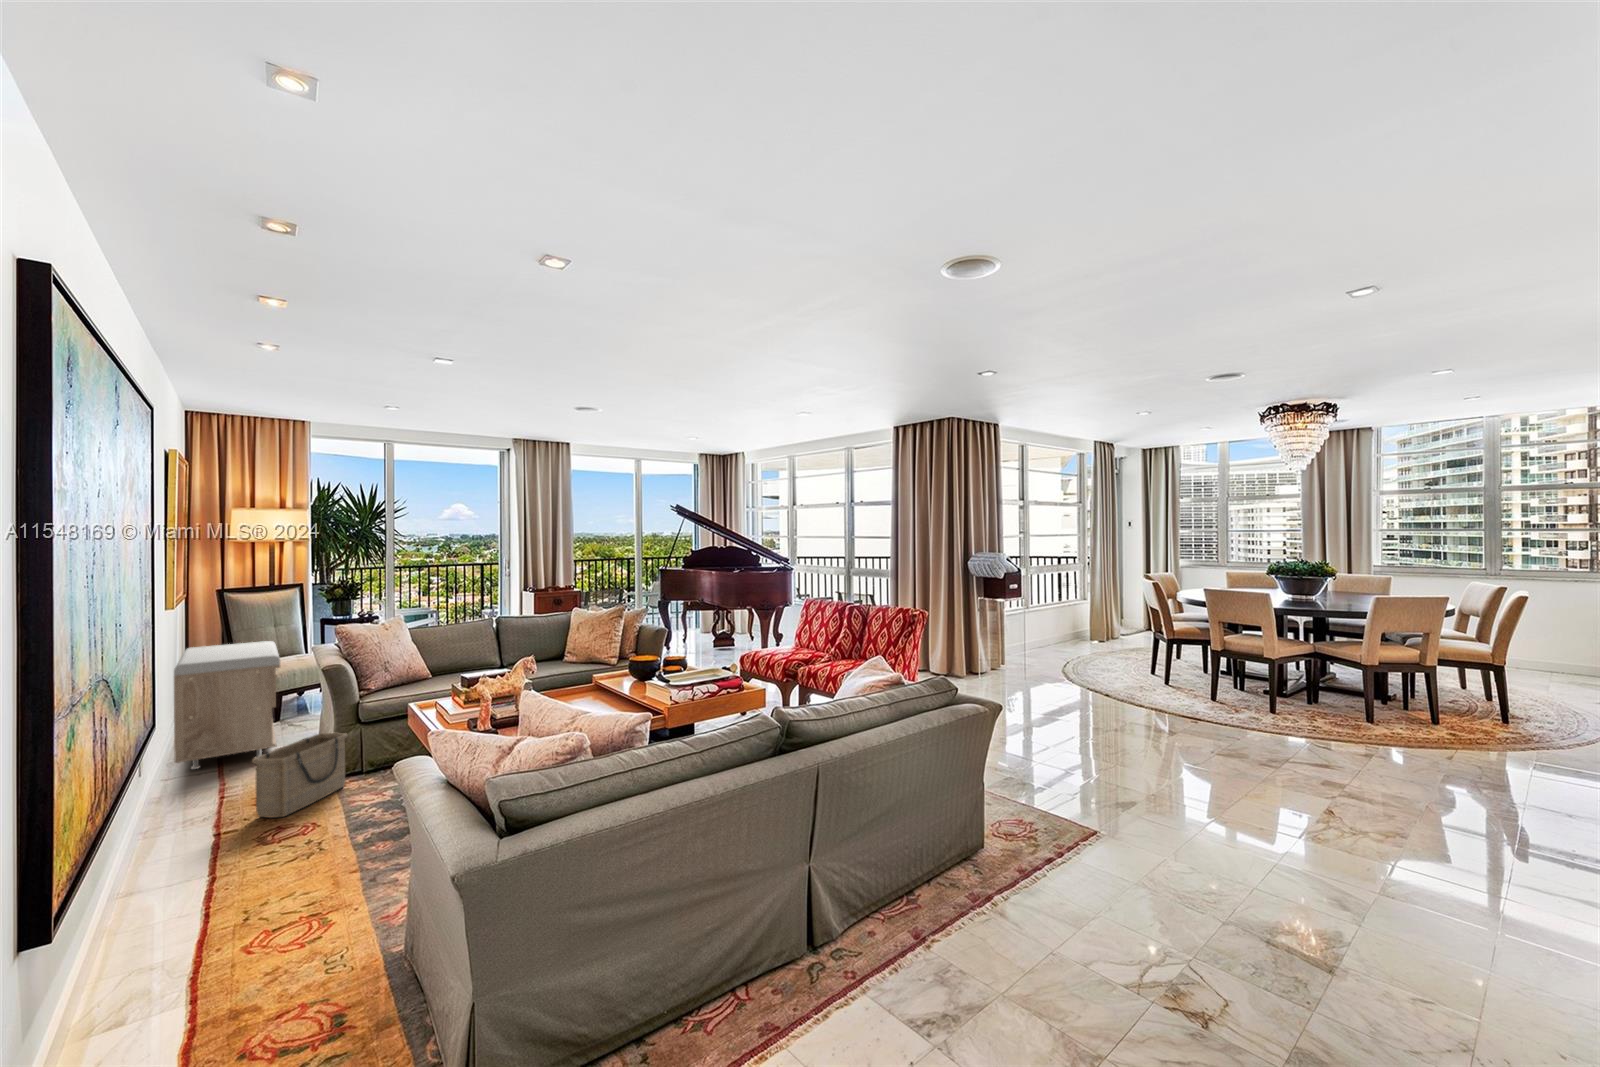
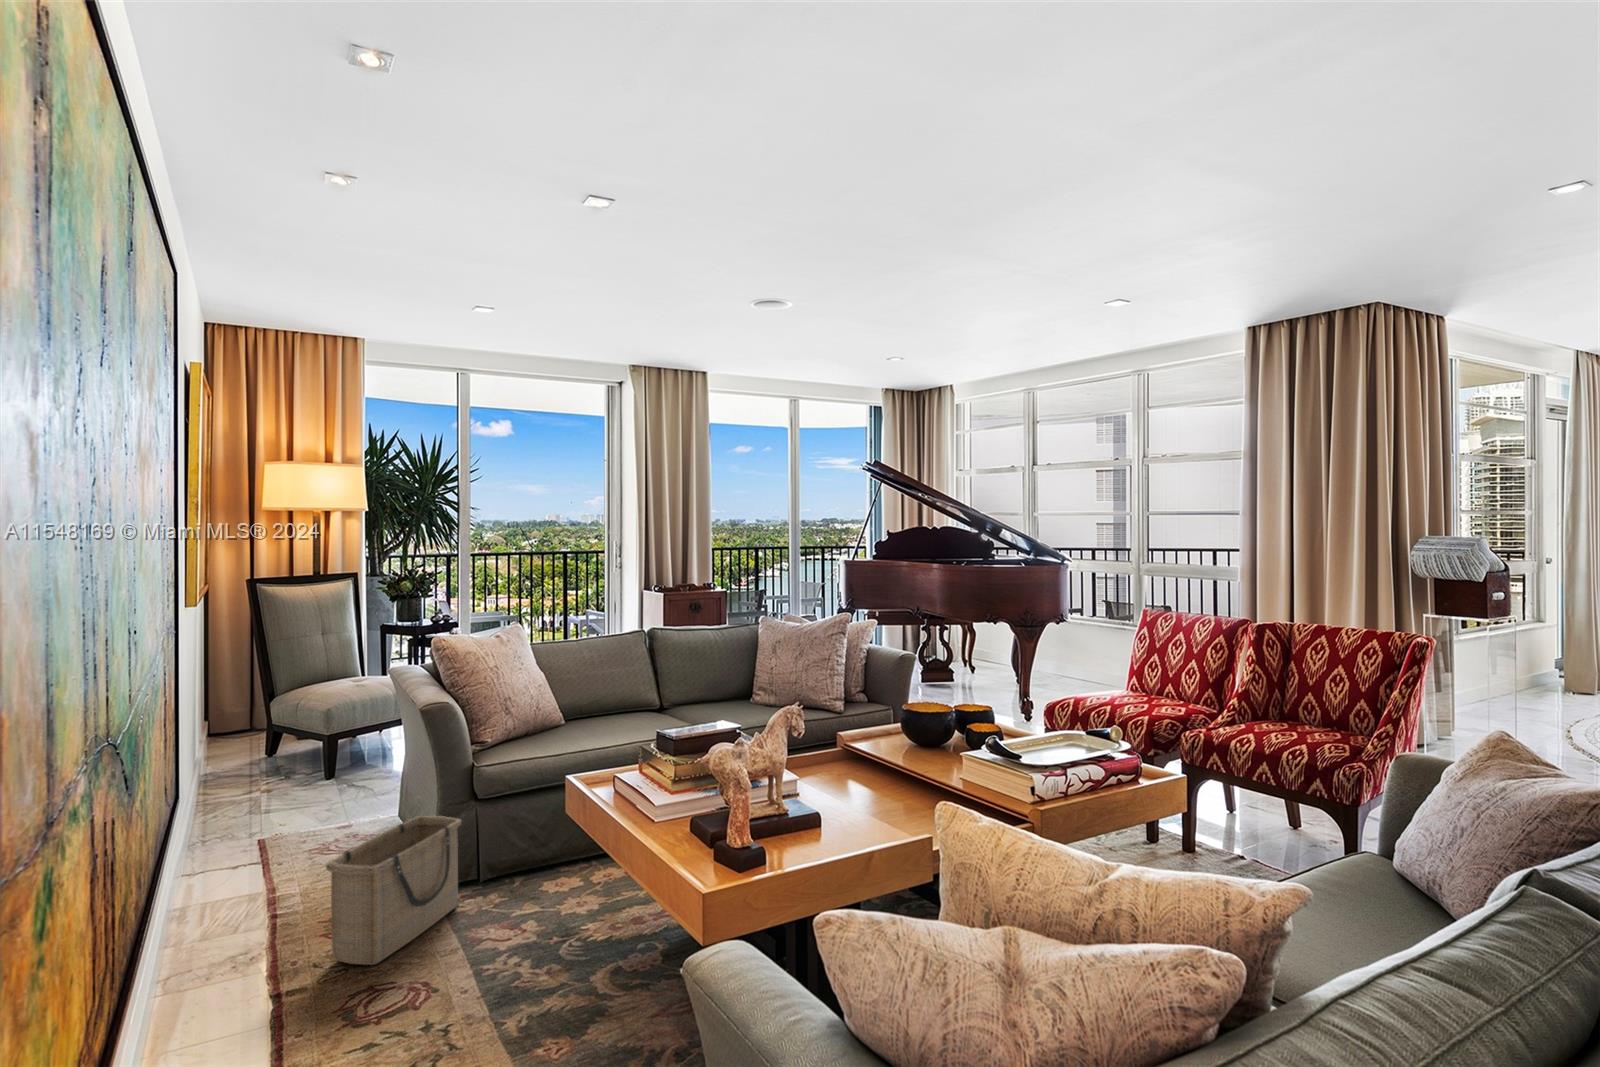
storage bench: present [174,641,280,769] -> none [199,657,347,857]

